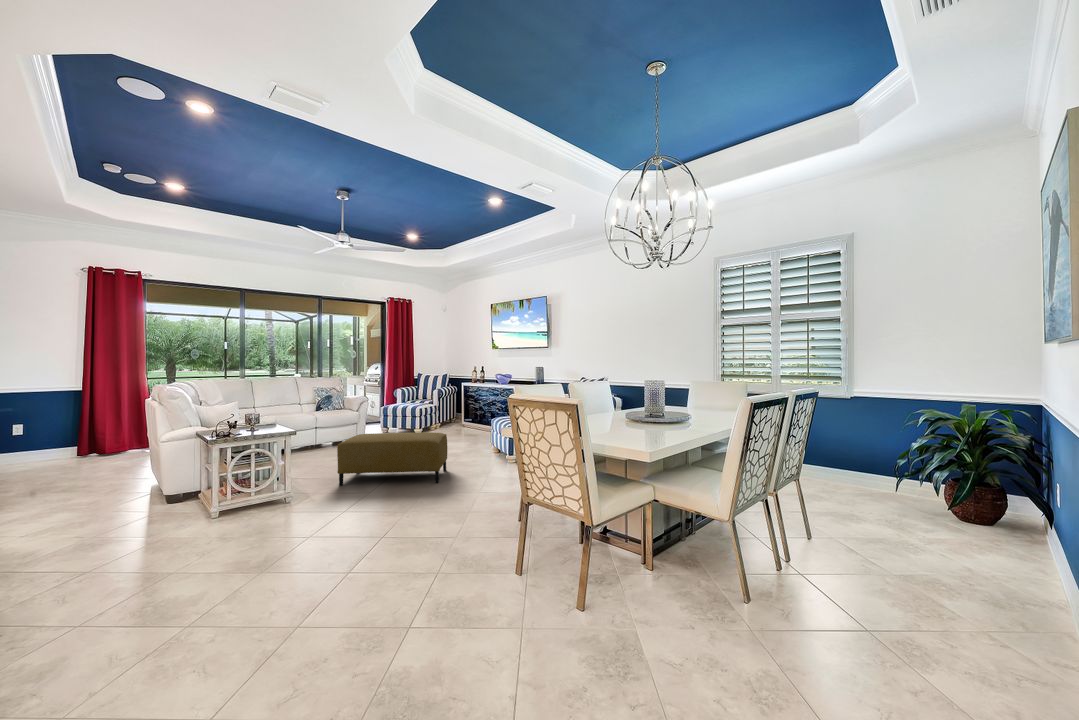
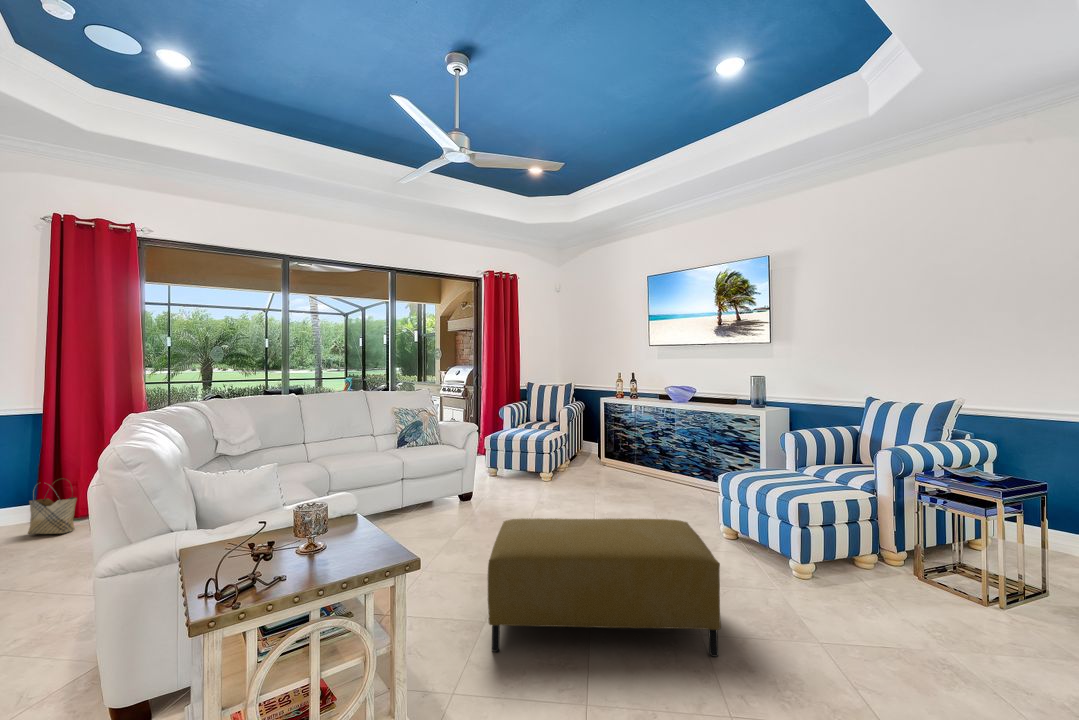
woven basket: none [74,429,106,462] -> present [28,486,77,534]

